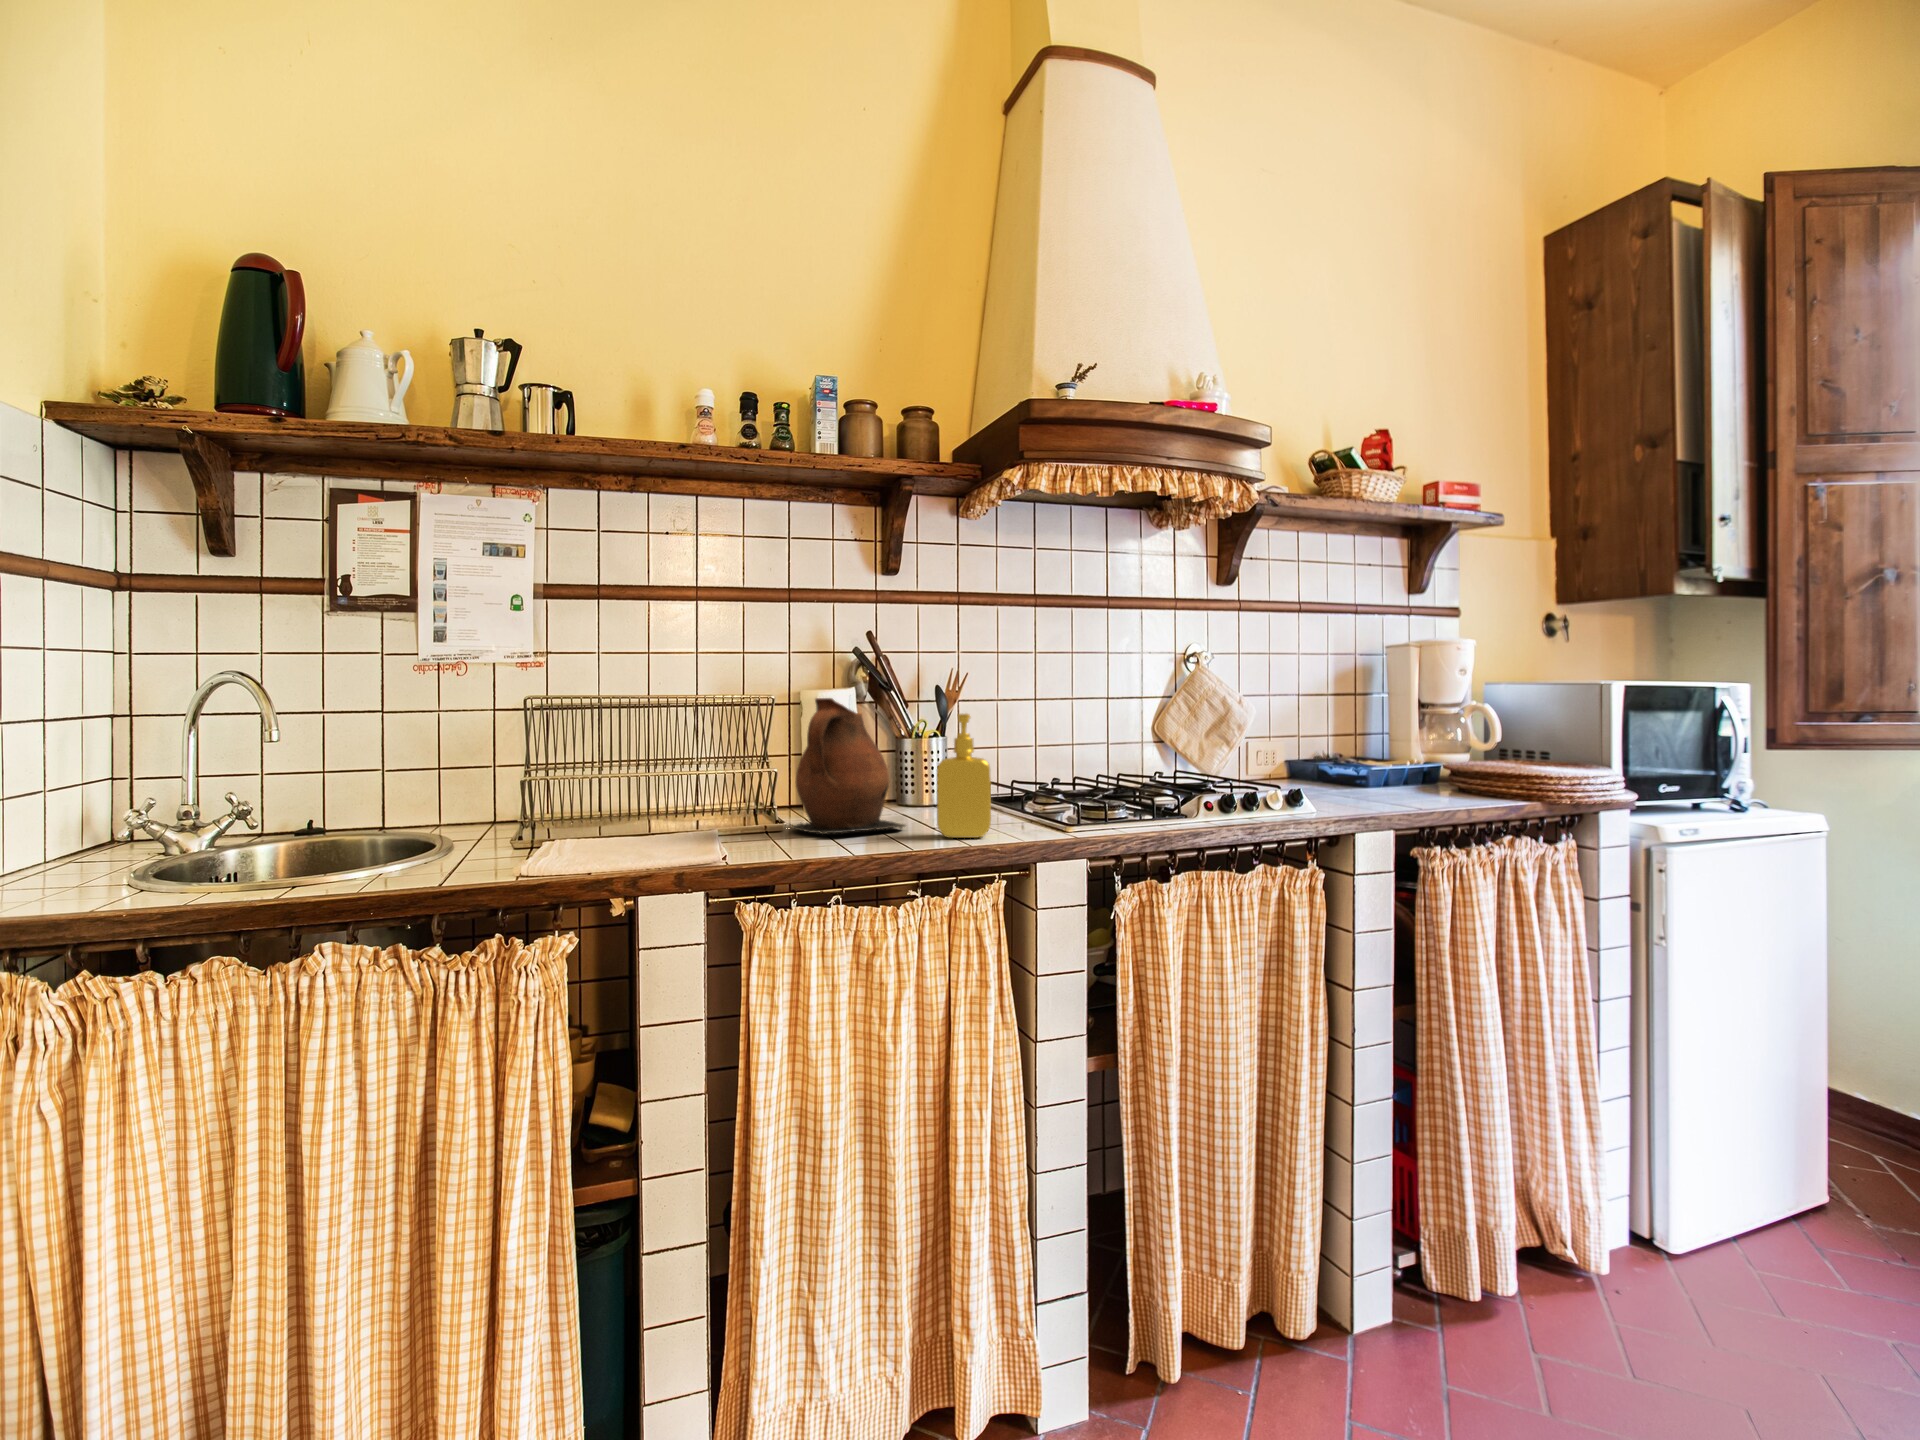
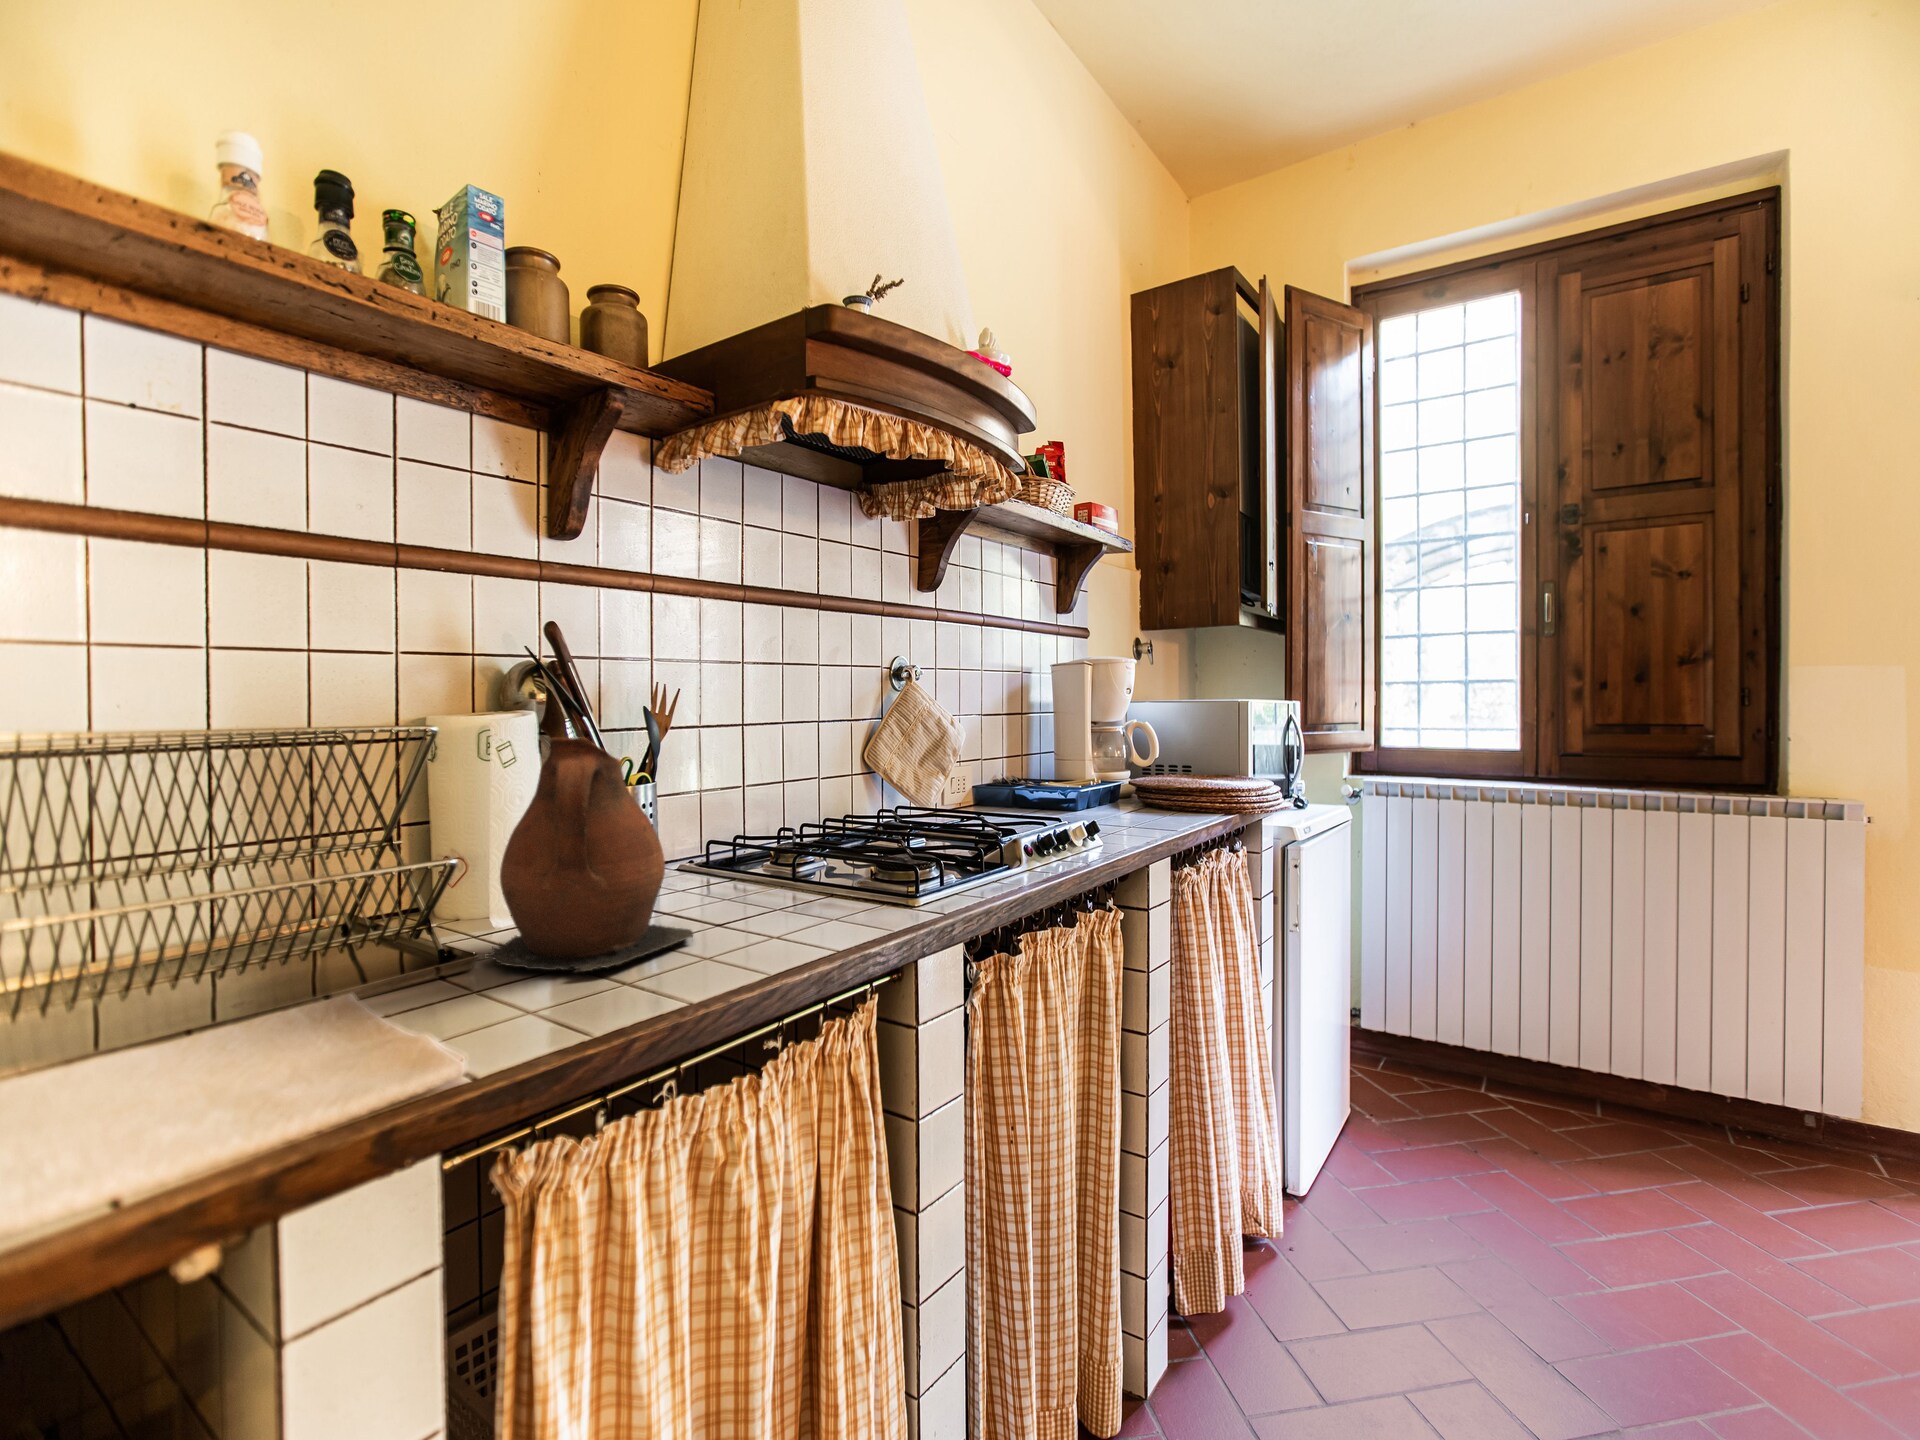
soap dispenser: present [937,714,991,838] -> none [761,759,850,948]

